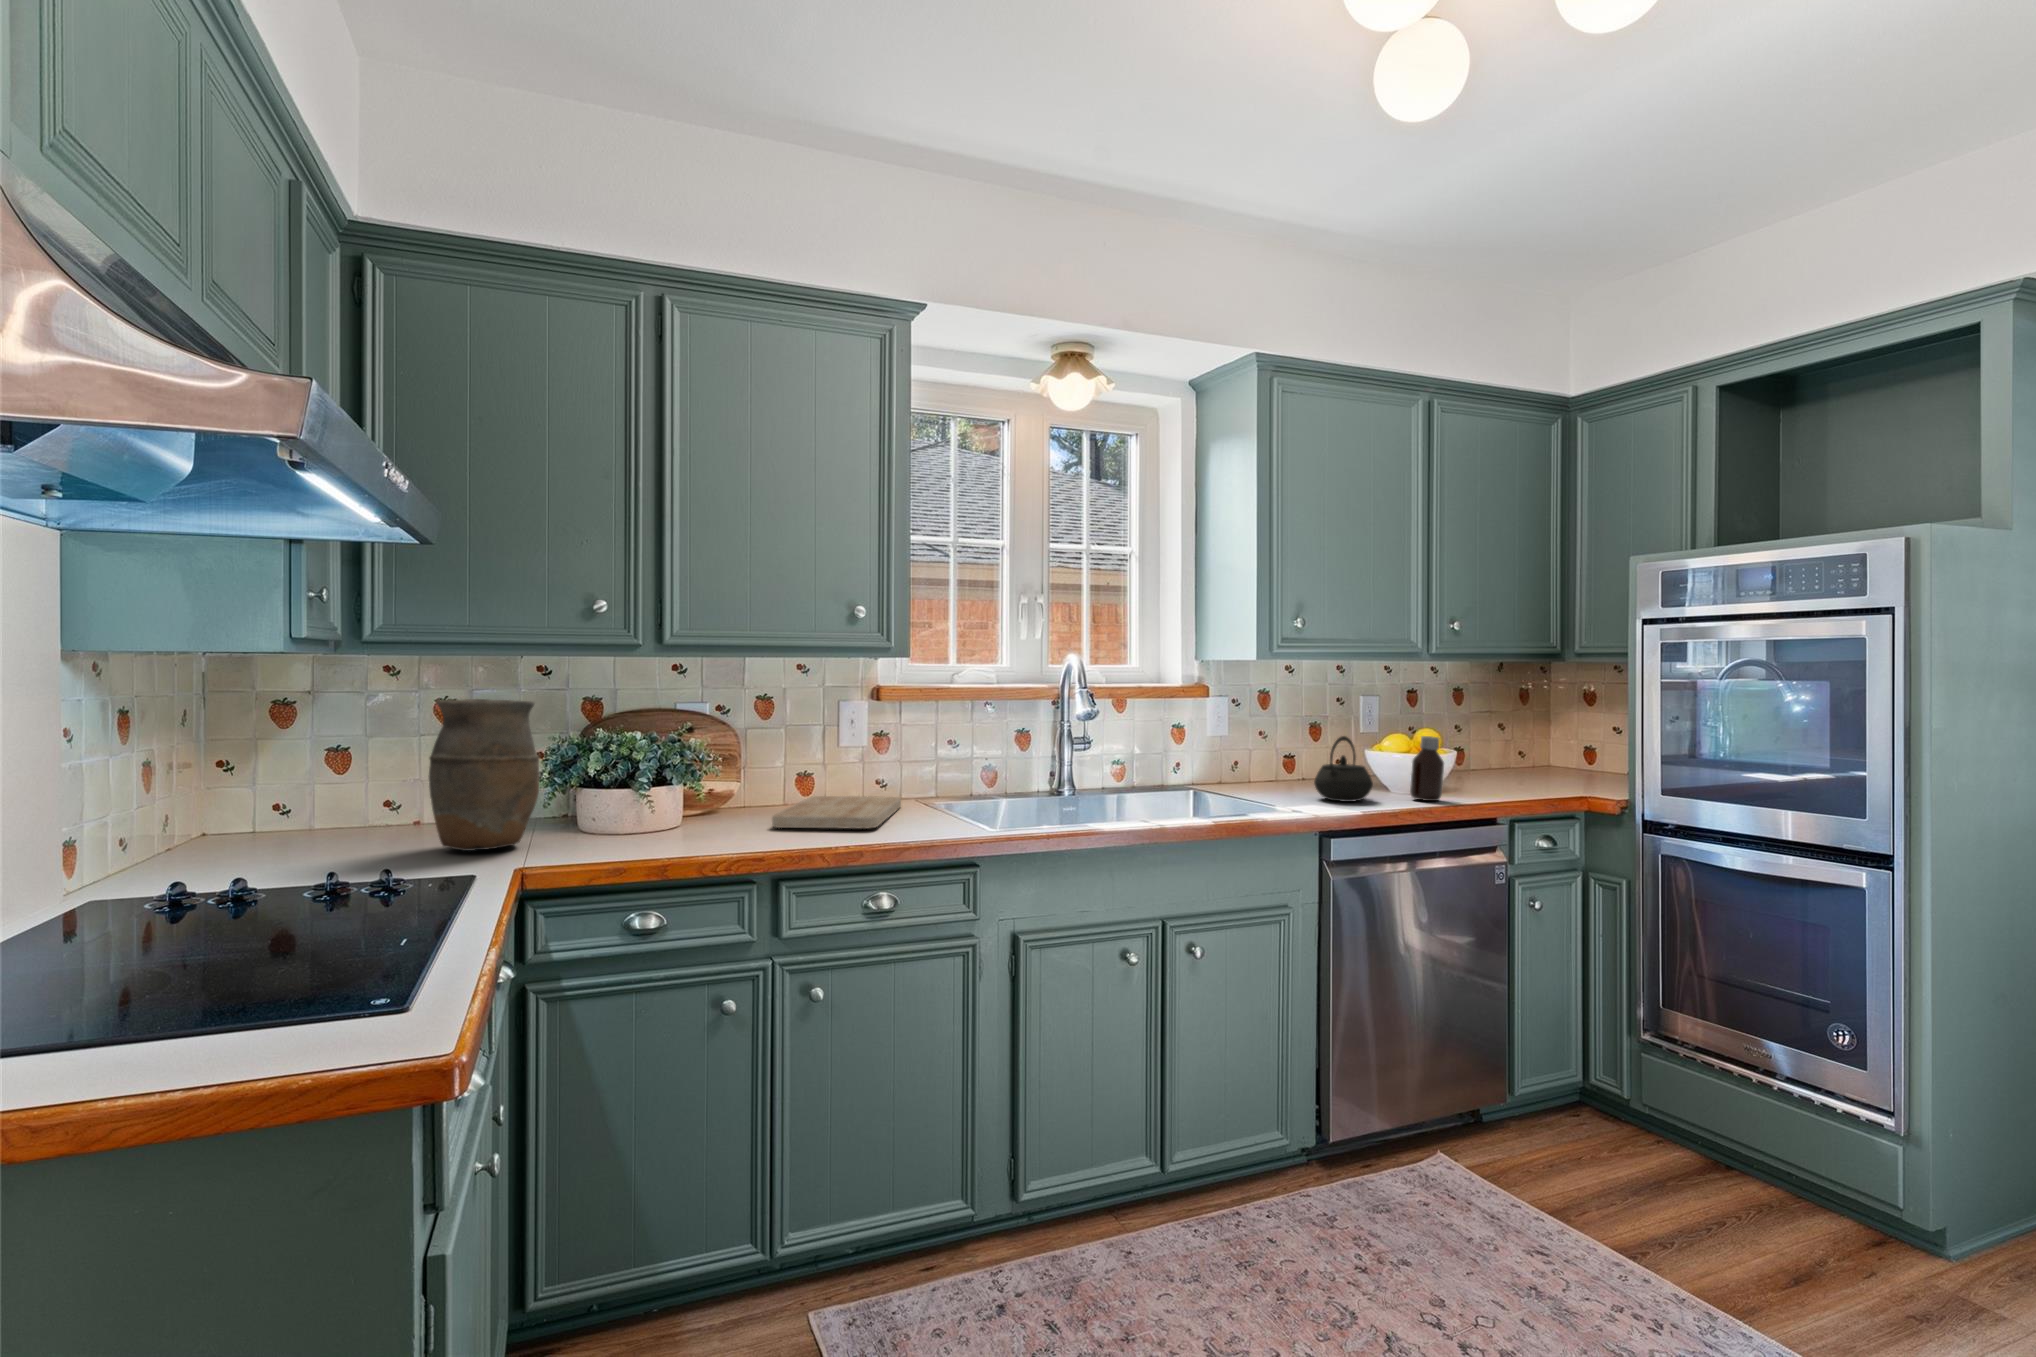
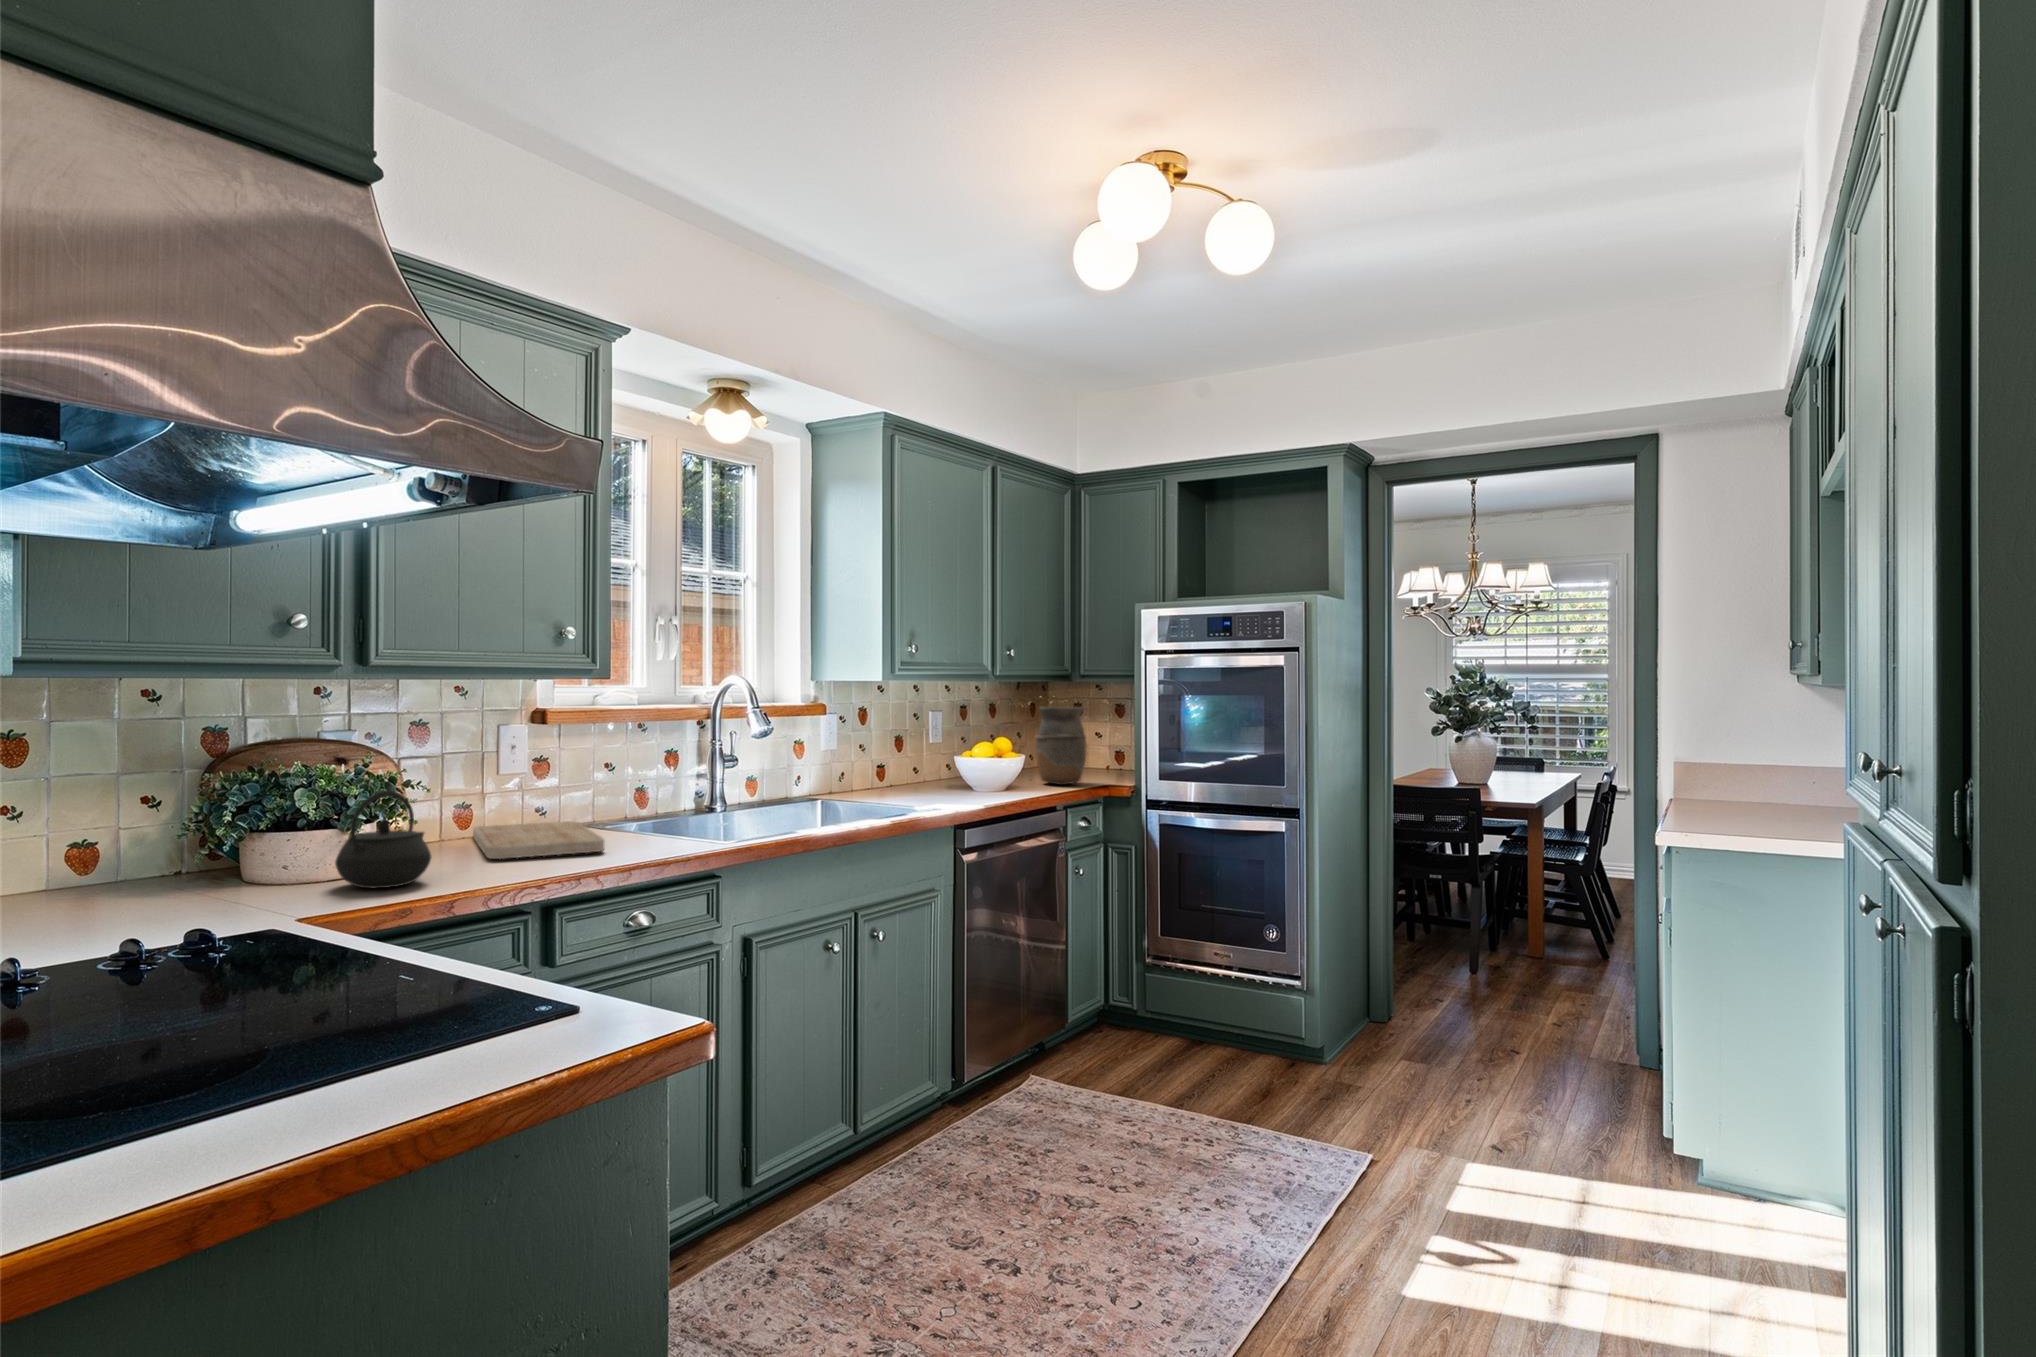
vase: present [429,699,539,851] -> present [1036,707,1087,785]
kettle: present [1314,736,1373,802] -> present [335,790,431,888]
bottle: present [1410,736,1444,801] -> none [995,743,1021,796]

